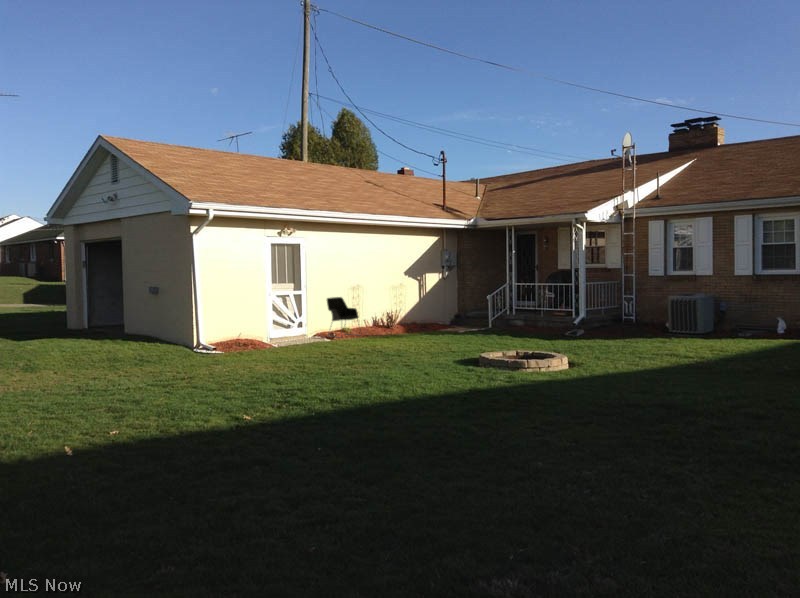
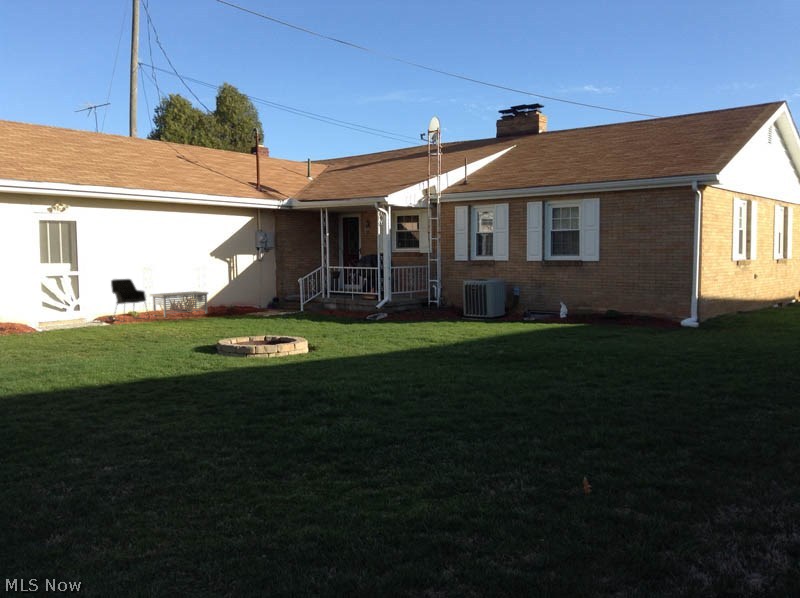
storage bench: none [356,309,408,334] -> present [150,291,208,317]

